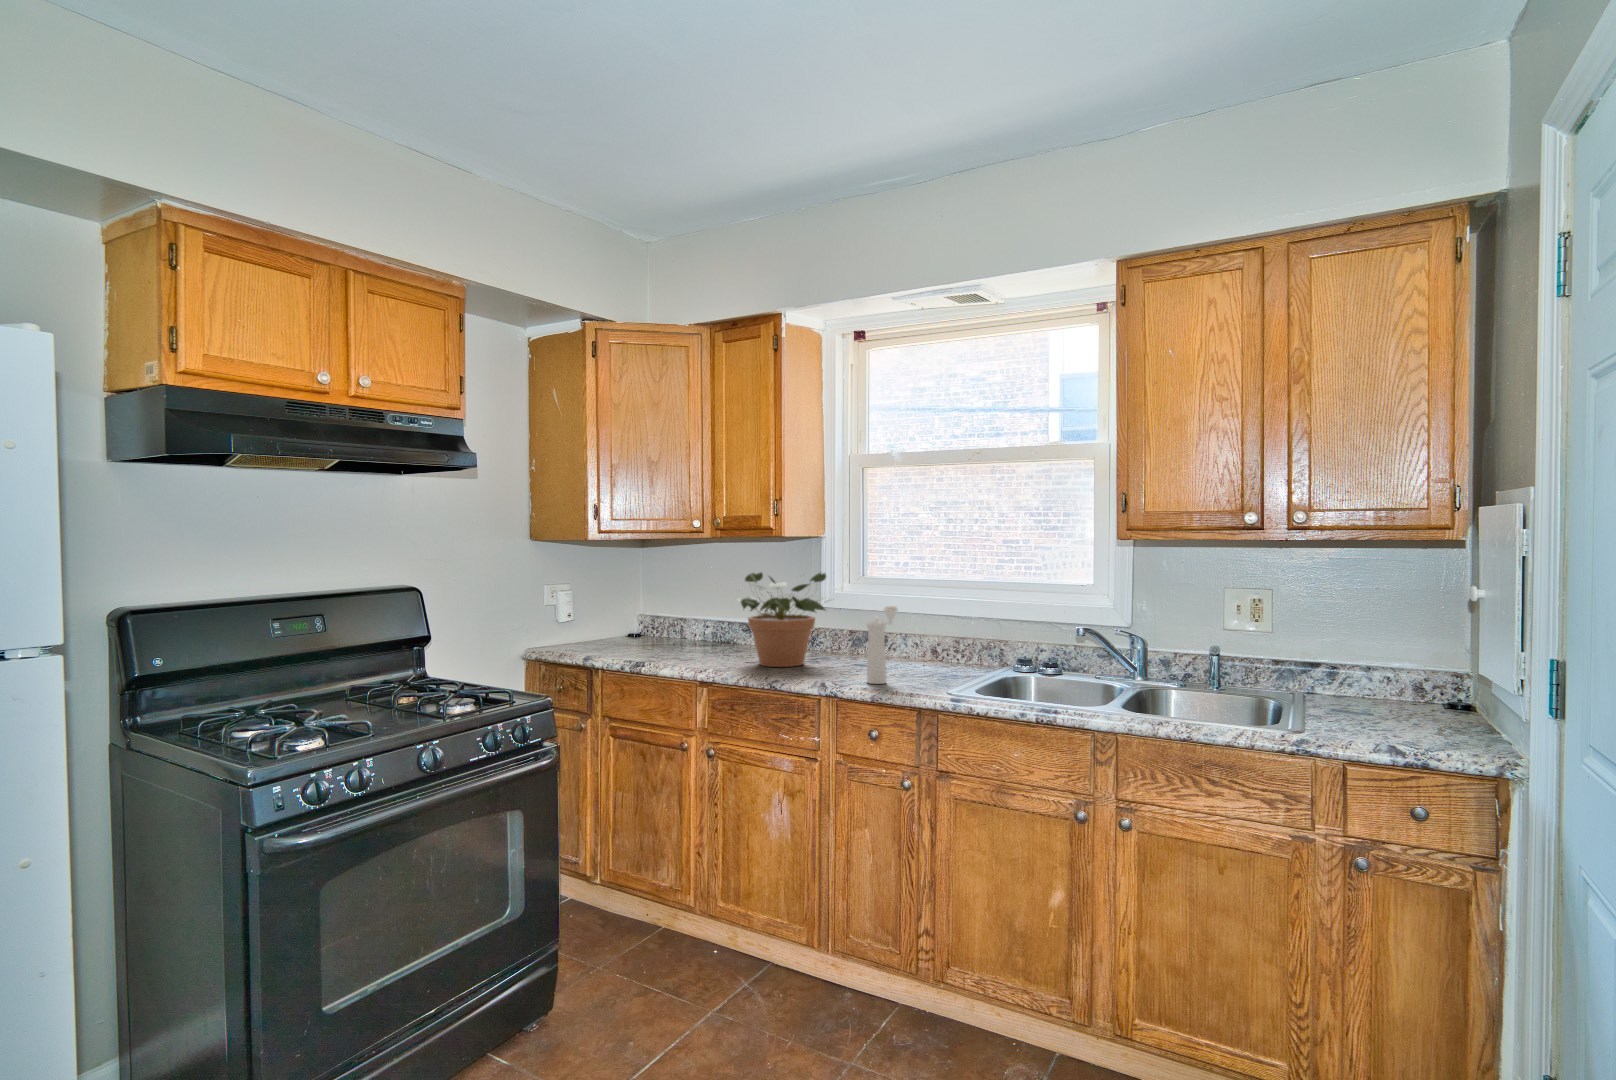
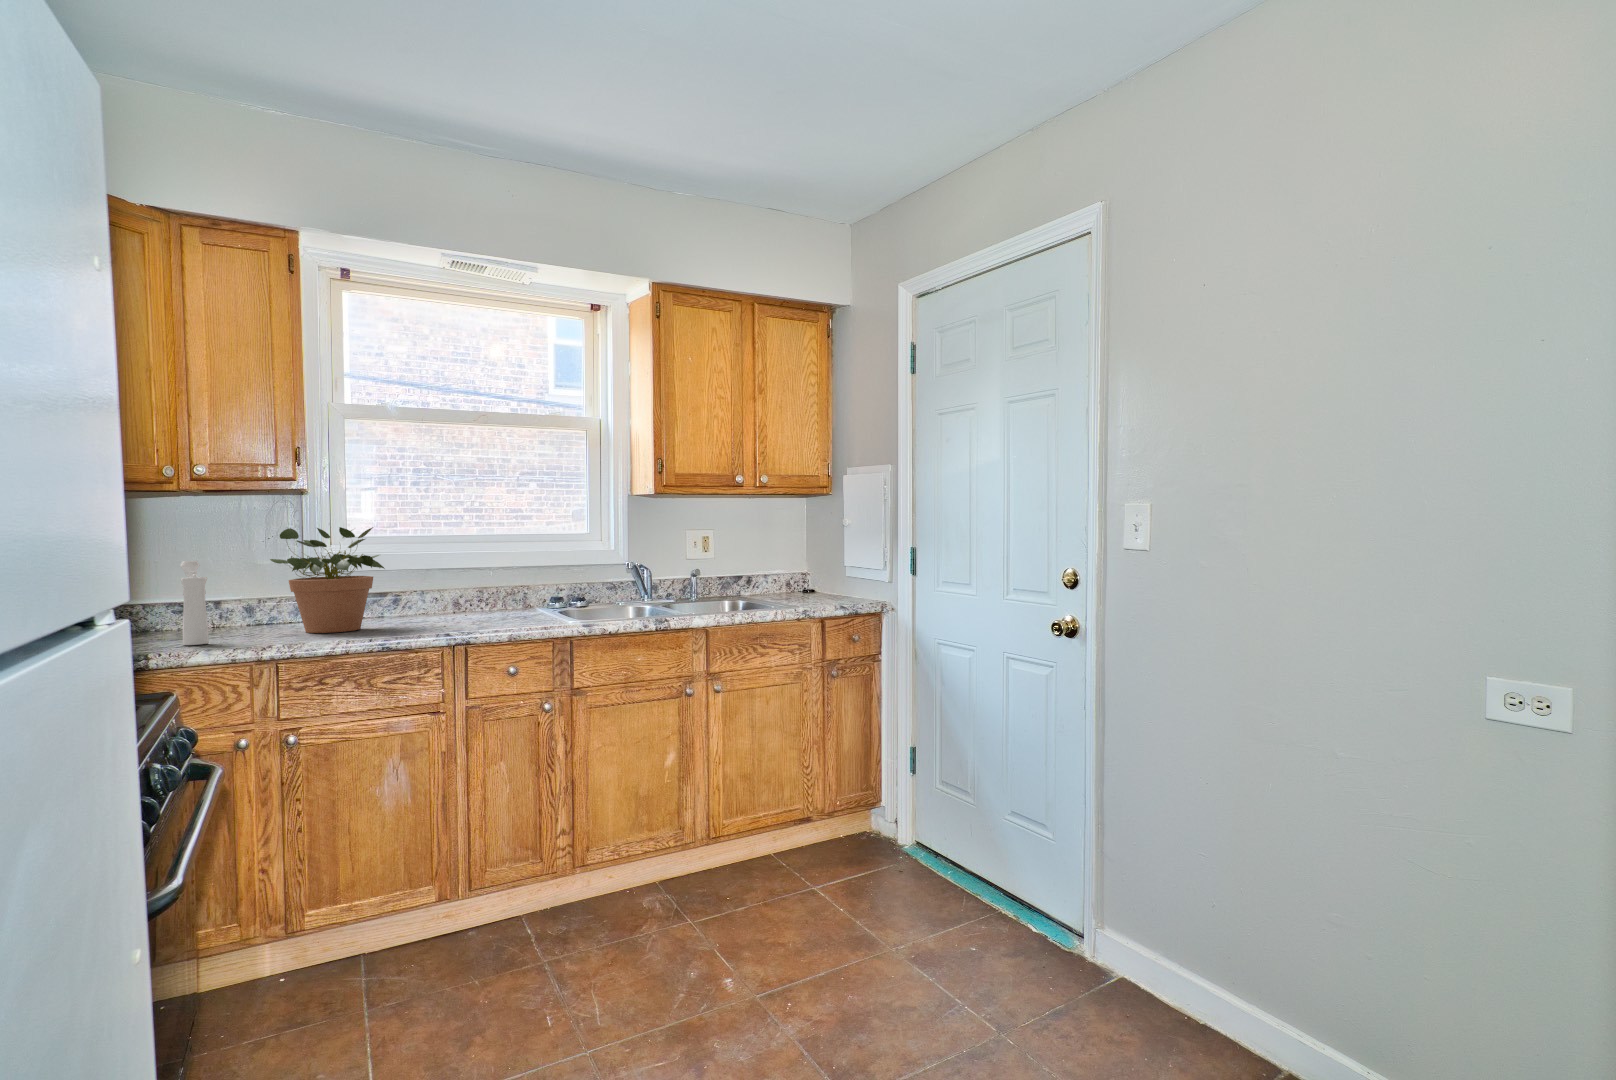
pepper mill: present [866,605,898,684] -> present [180,561,209,645]

